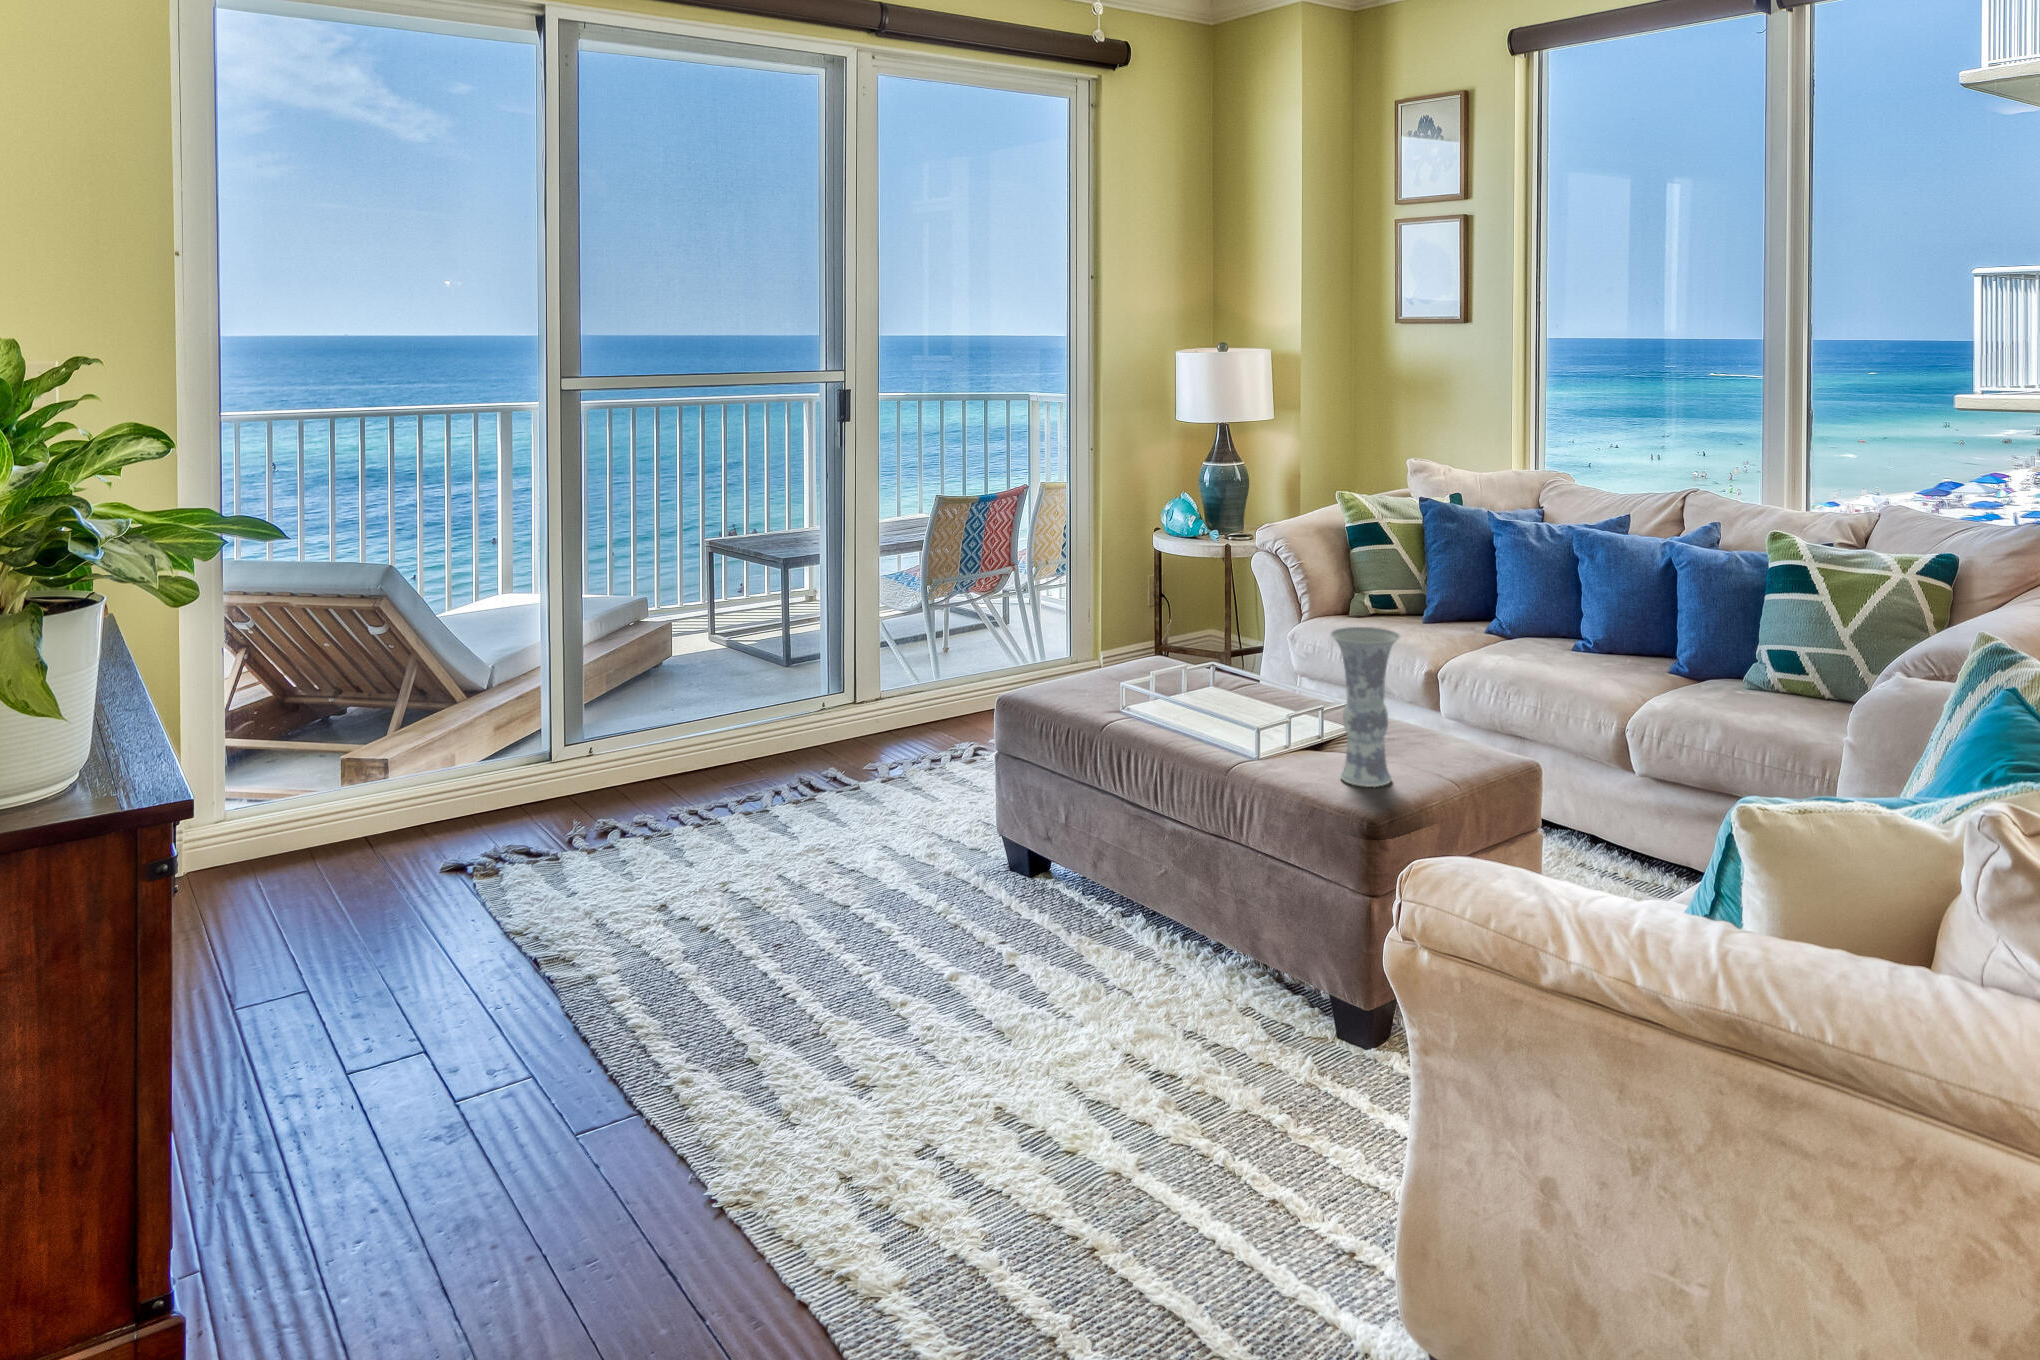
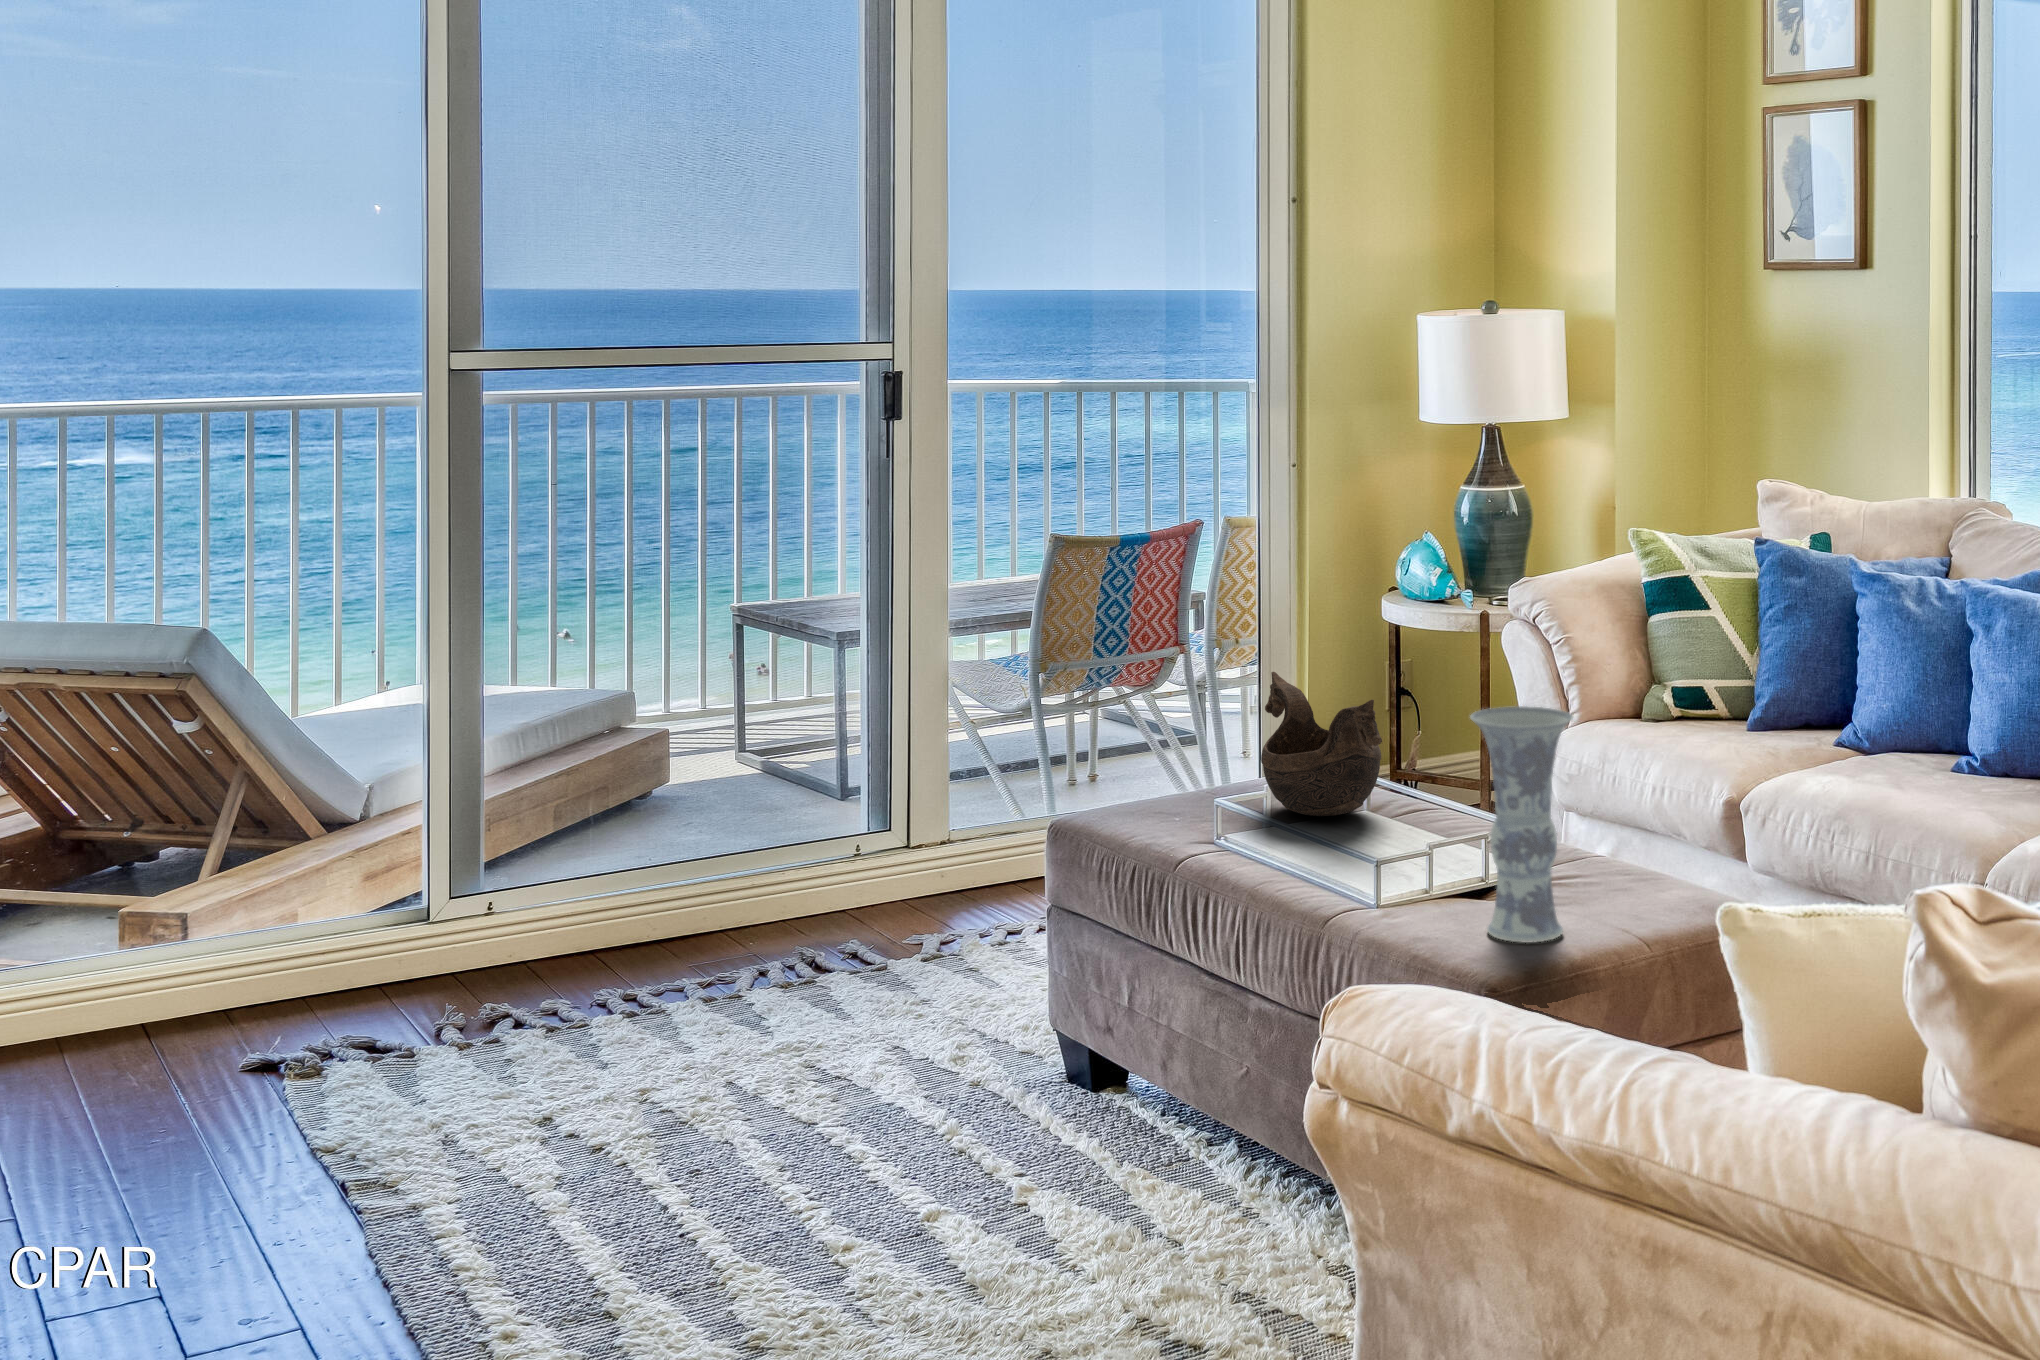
decorative bowl: none [1141,595,1235,693] -> present [1261,672,1382,816]

